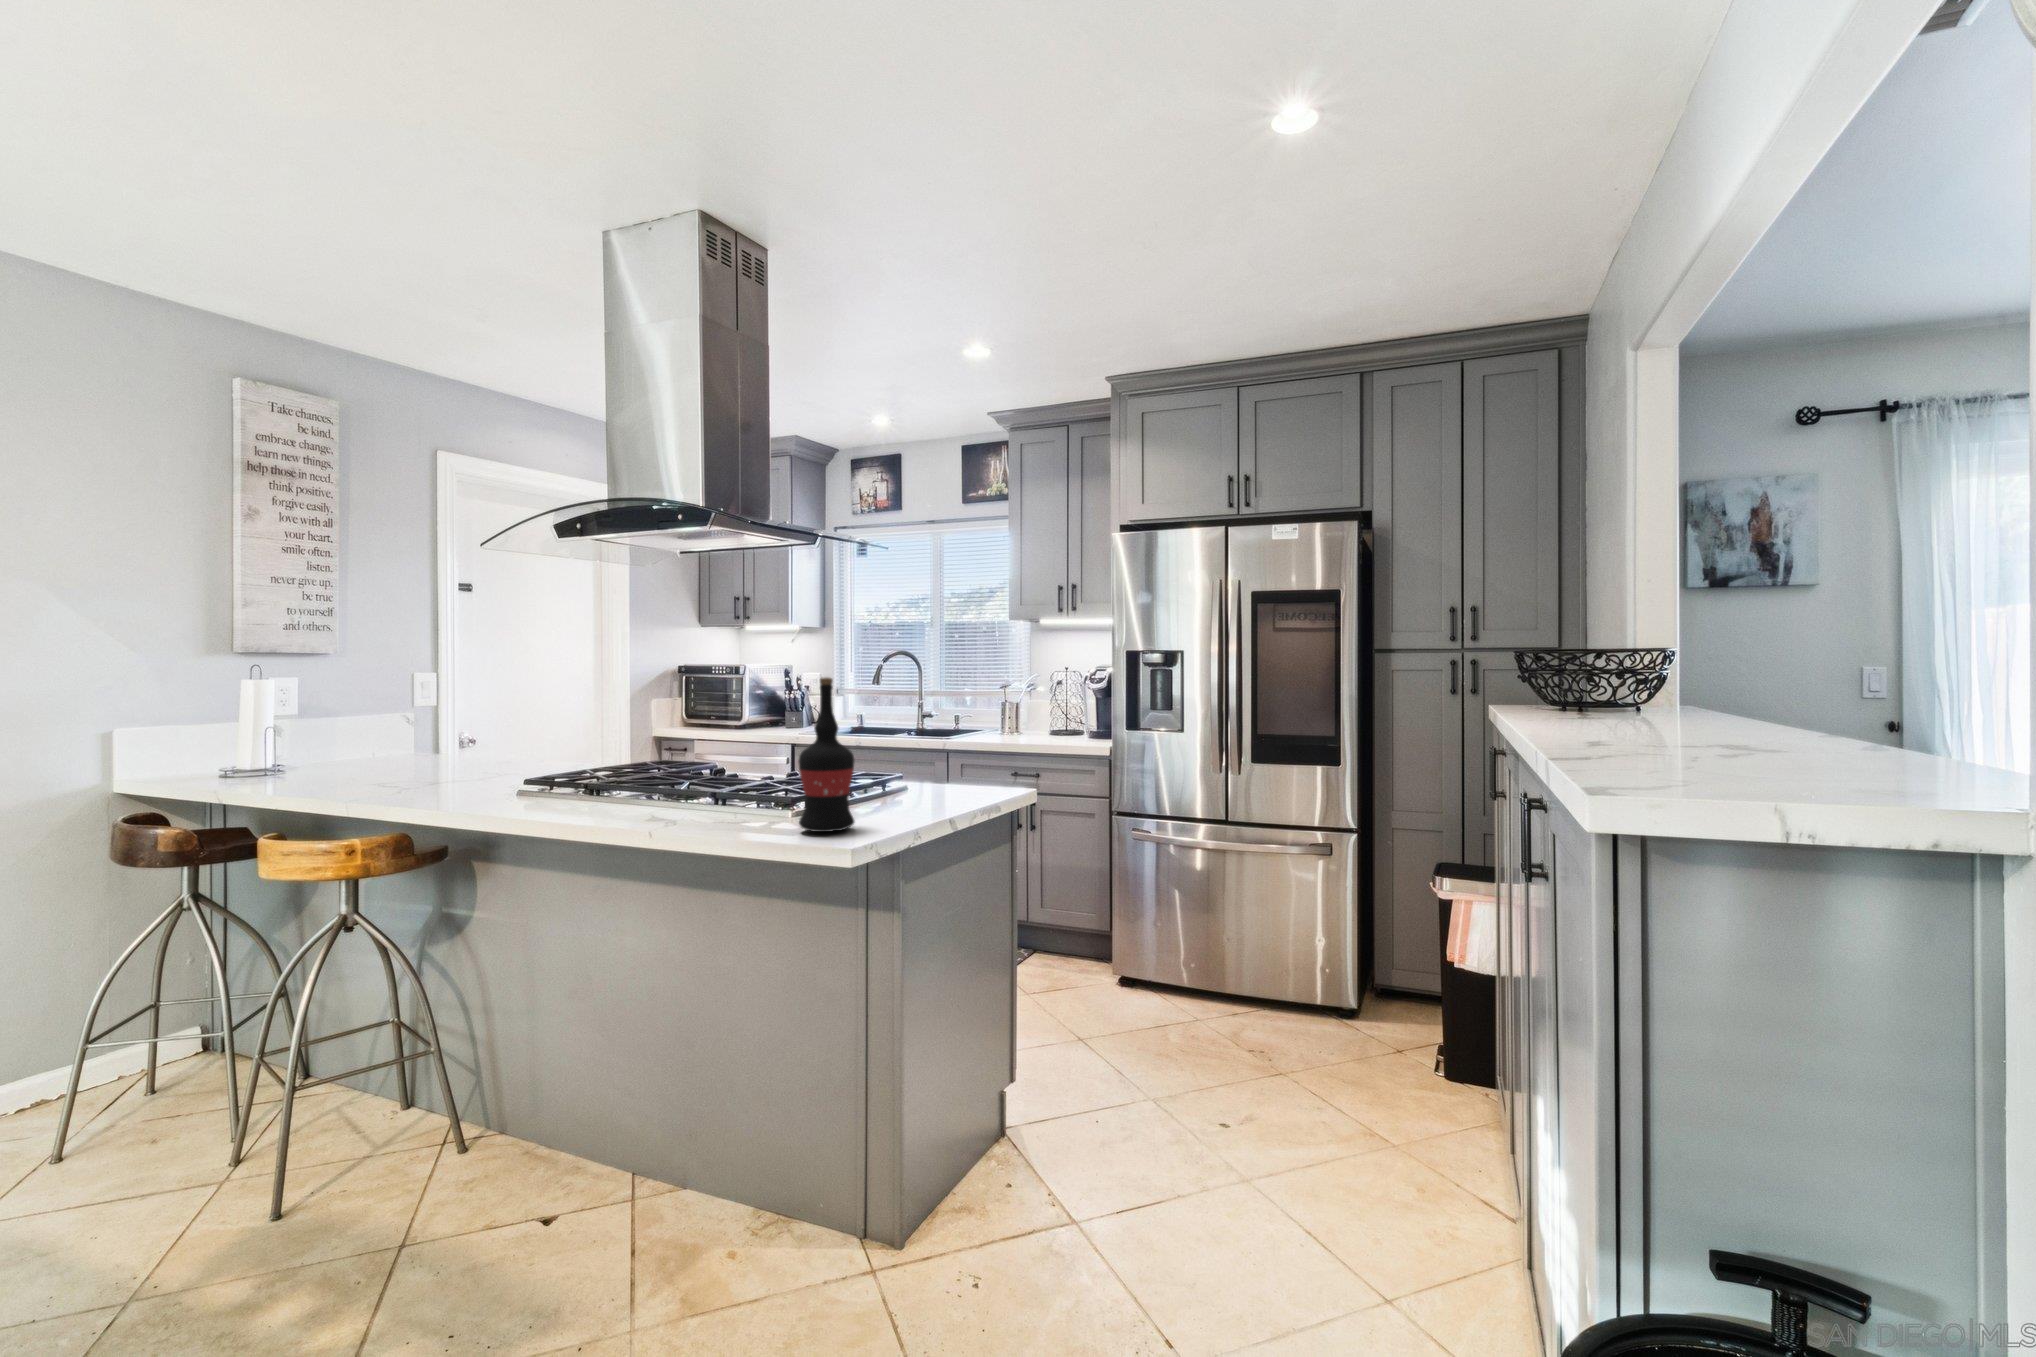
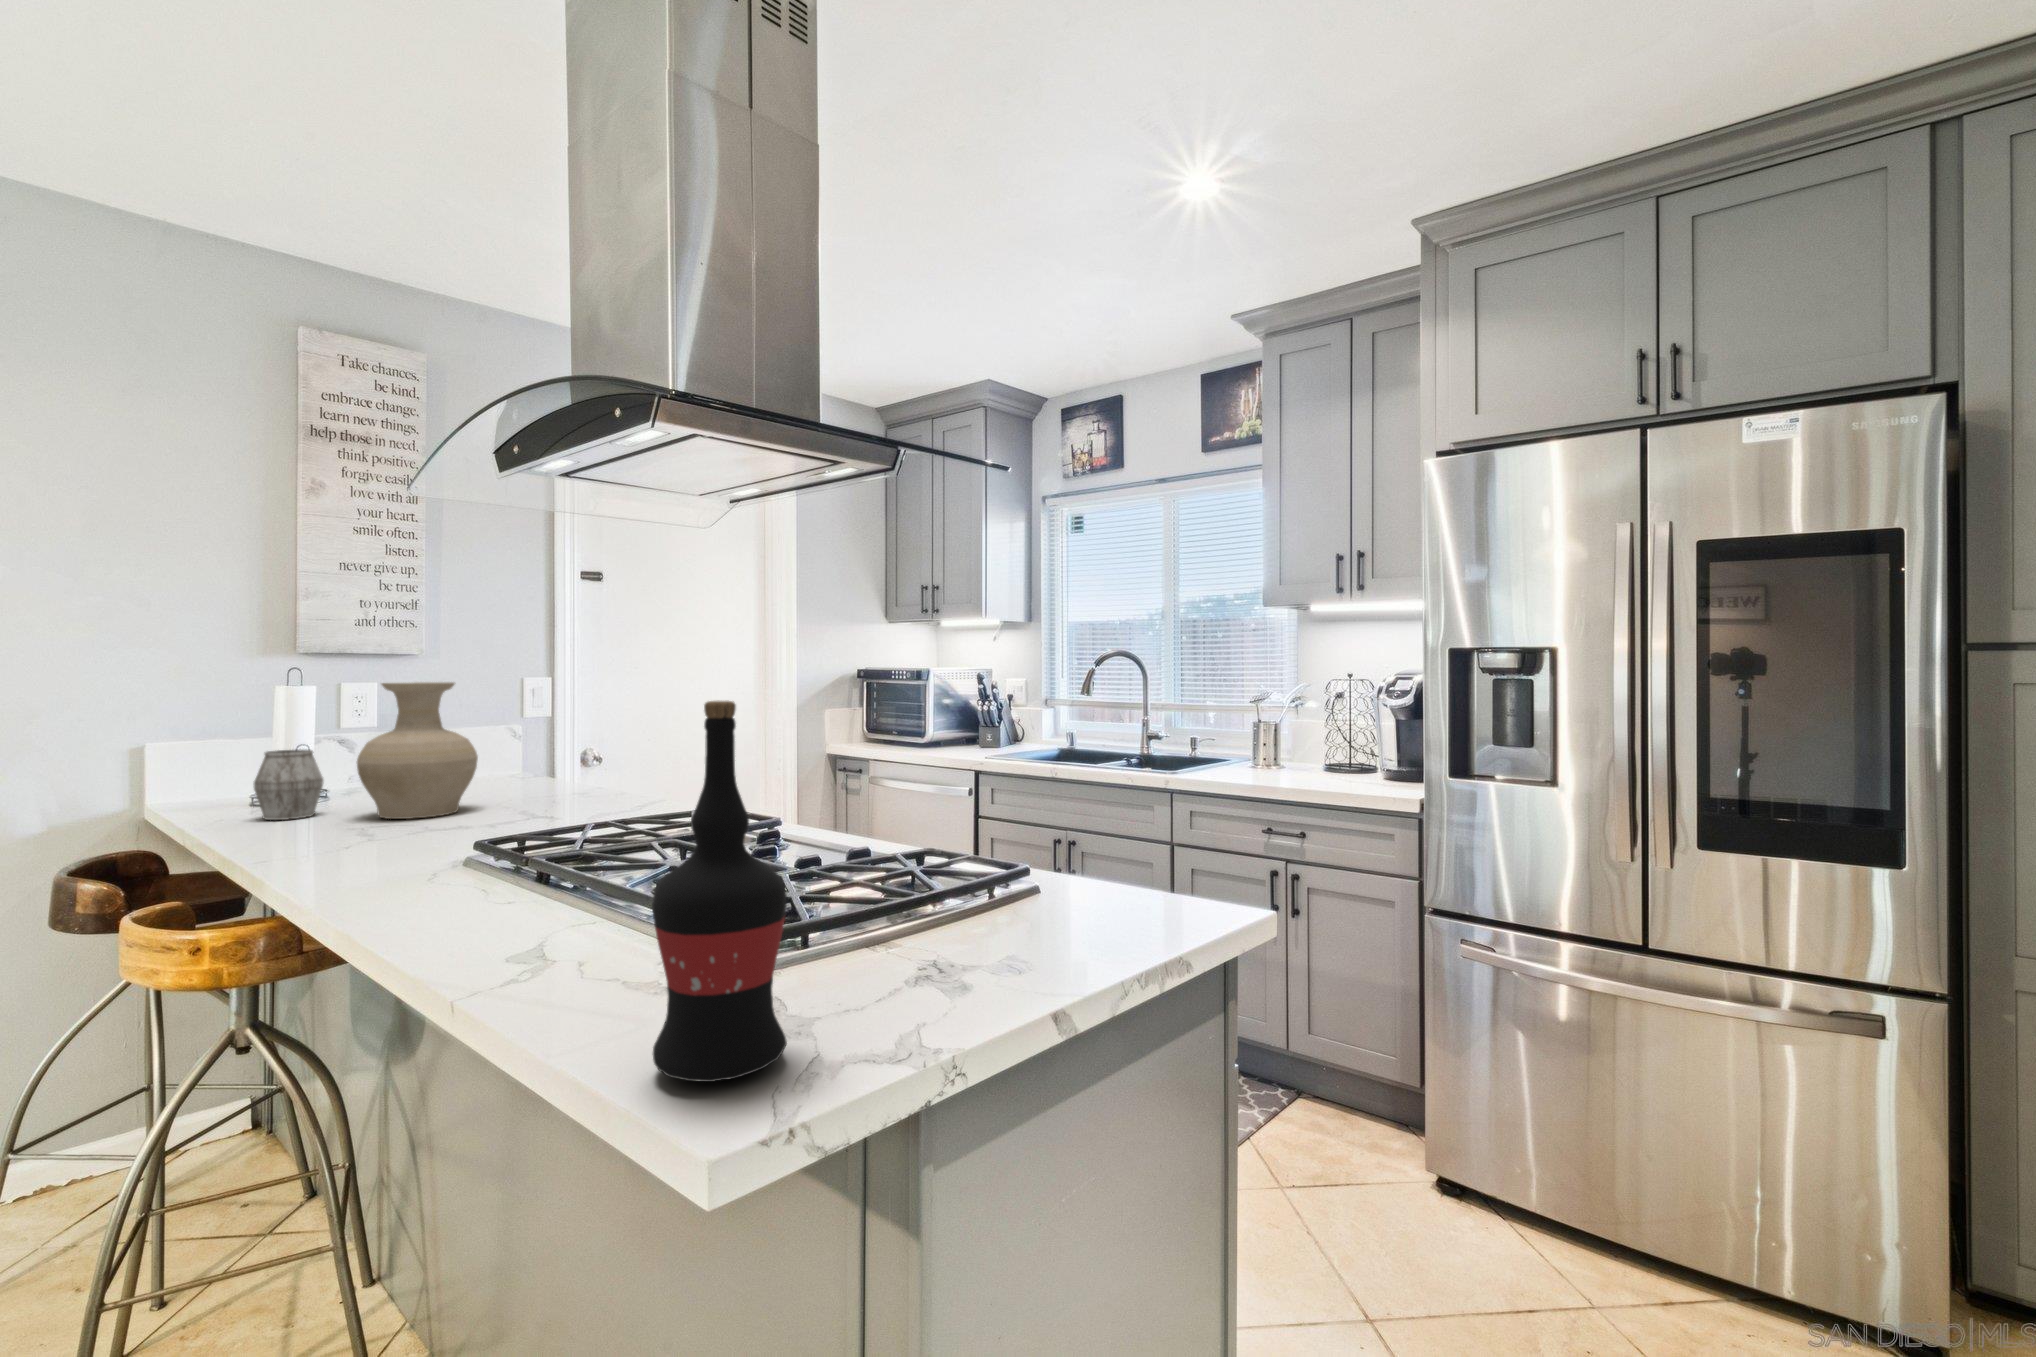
vase: none [362,675,454,777] -> present [357,682,478,819]
mug: none [268,728,321,781] -> present [254,749,324,820]

